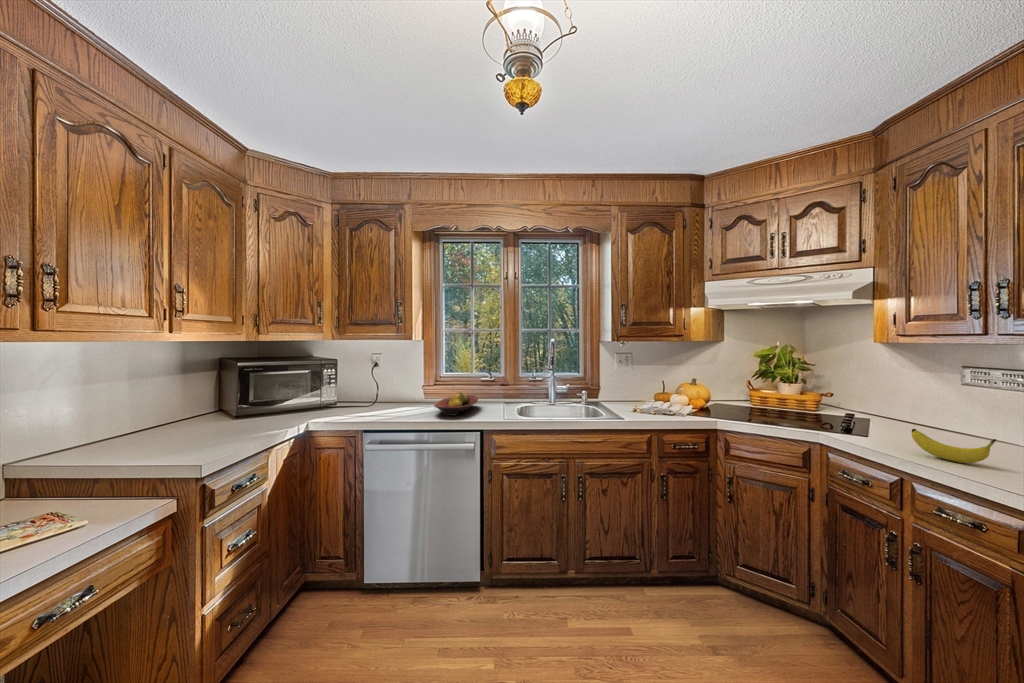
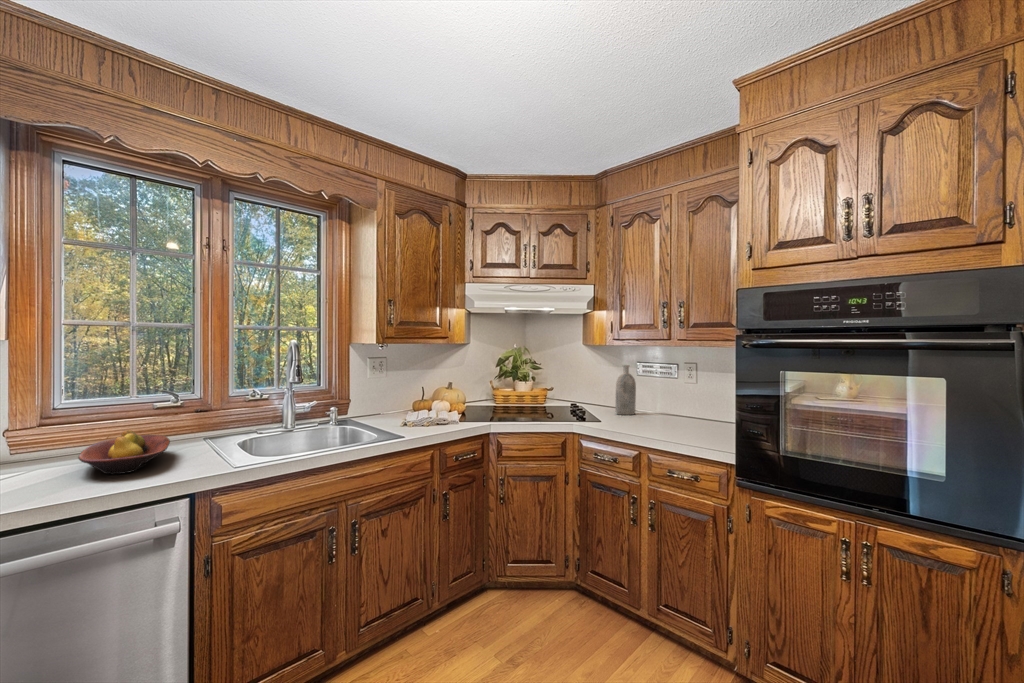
bottle: none [910,368,950,435] -> present [616,365,636,415]
fruit: present [912,429,996,463] -> none [632,410,676,431]

